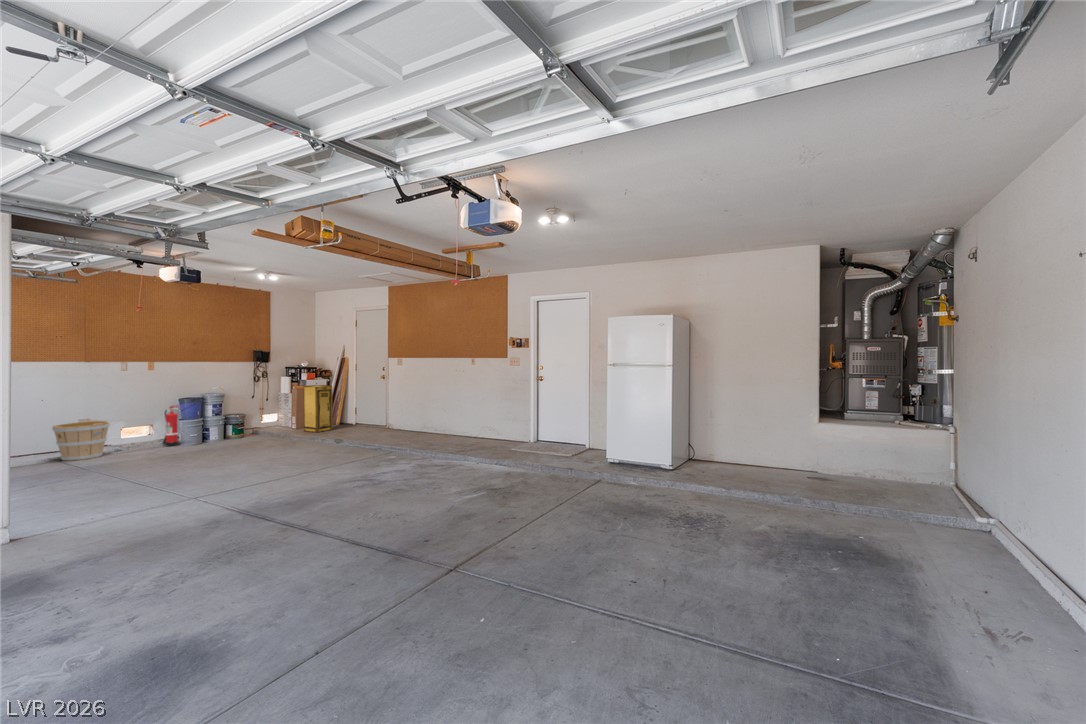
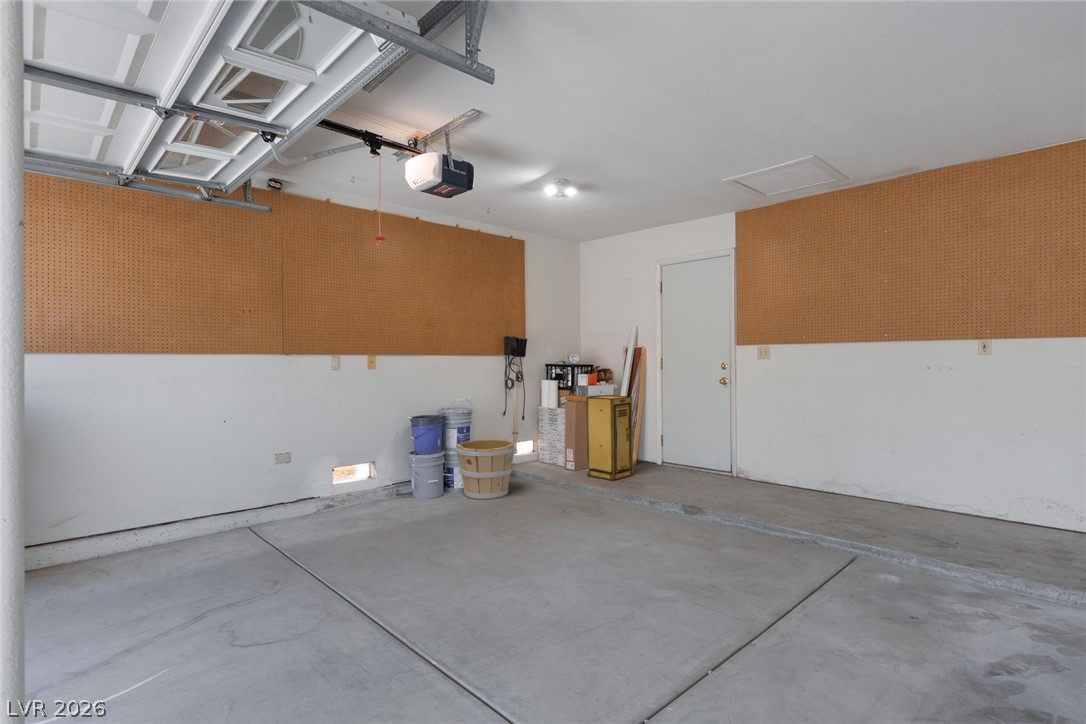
fire extinguisher: present [163,406,179,446] -> none [389,430,414,502]
wooden bucket: present [52,420,110,461] -> present [455,438,516,500]

